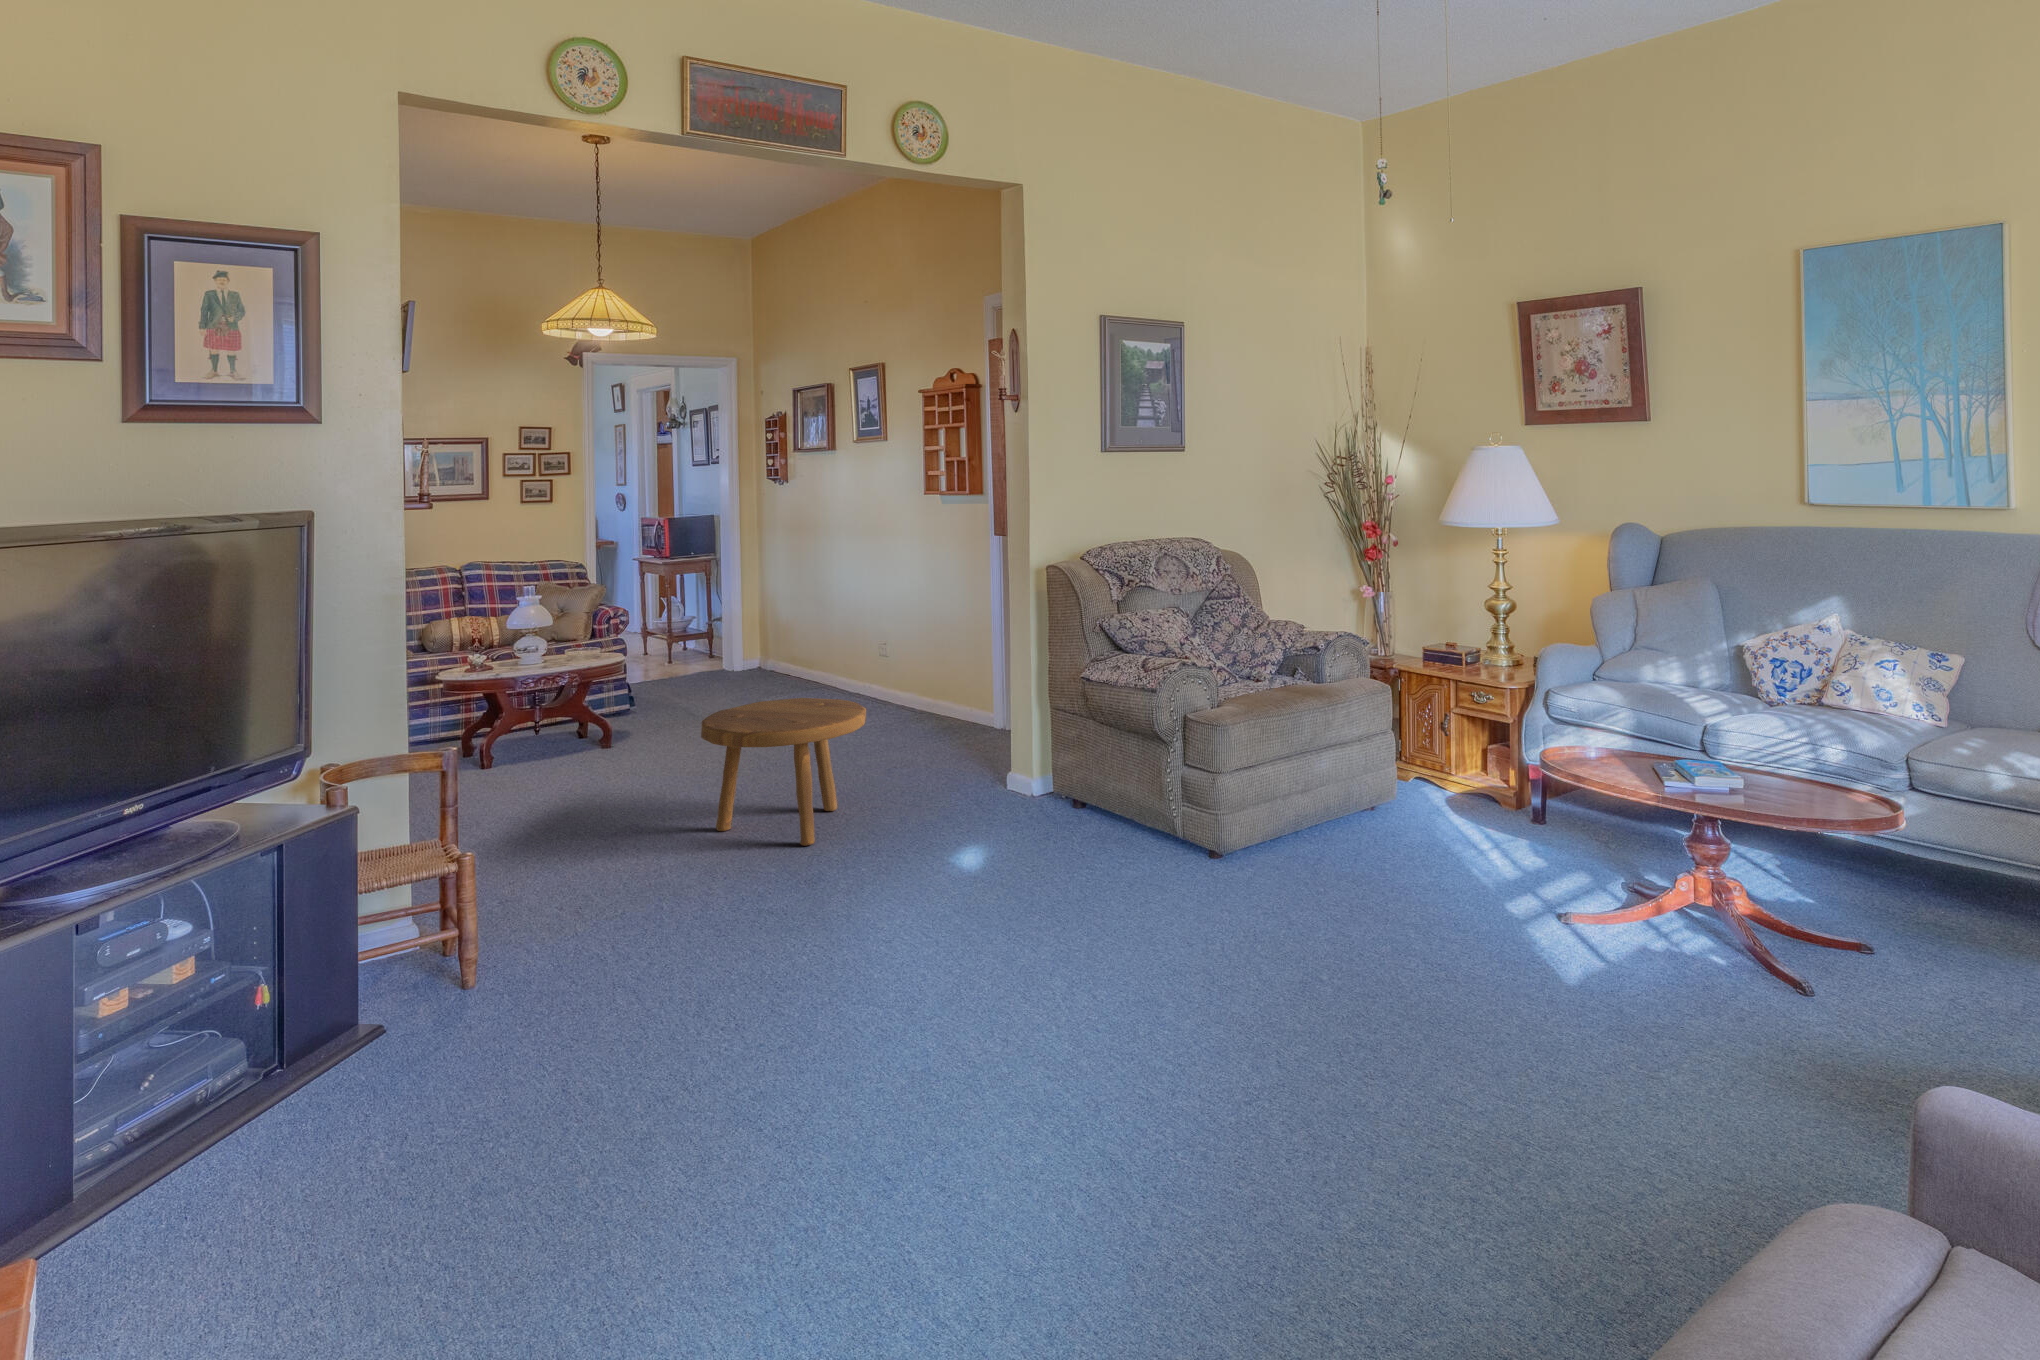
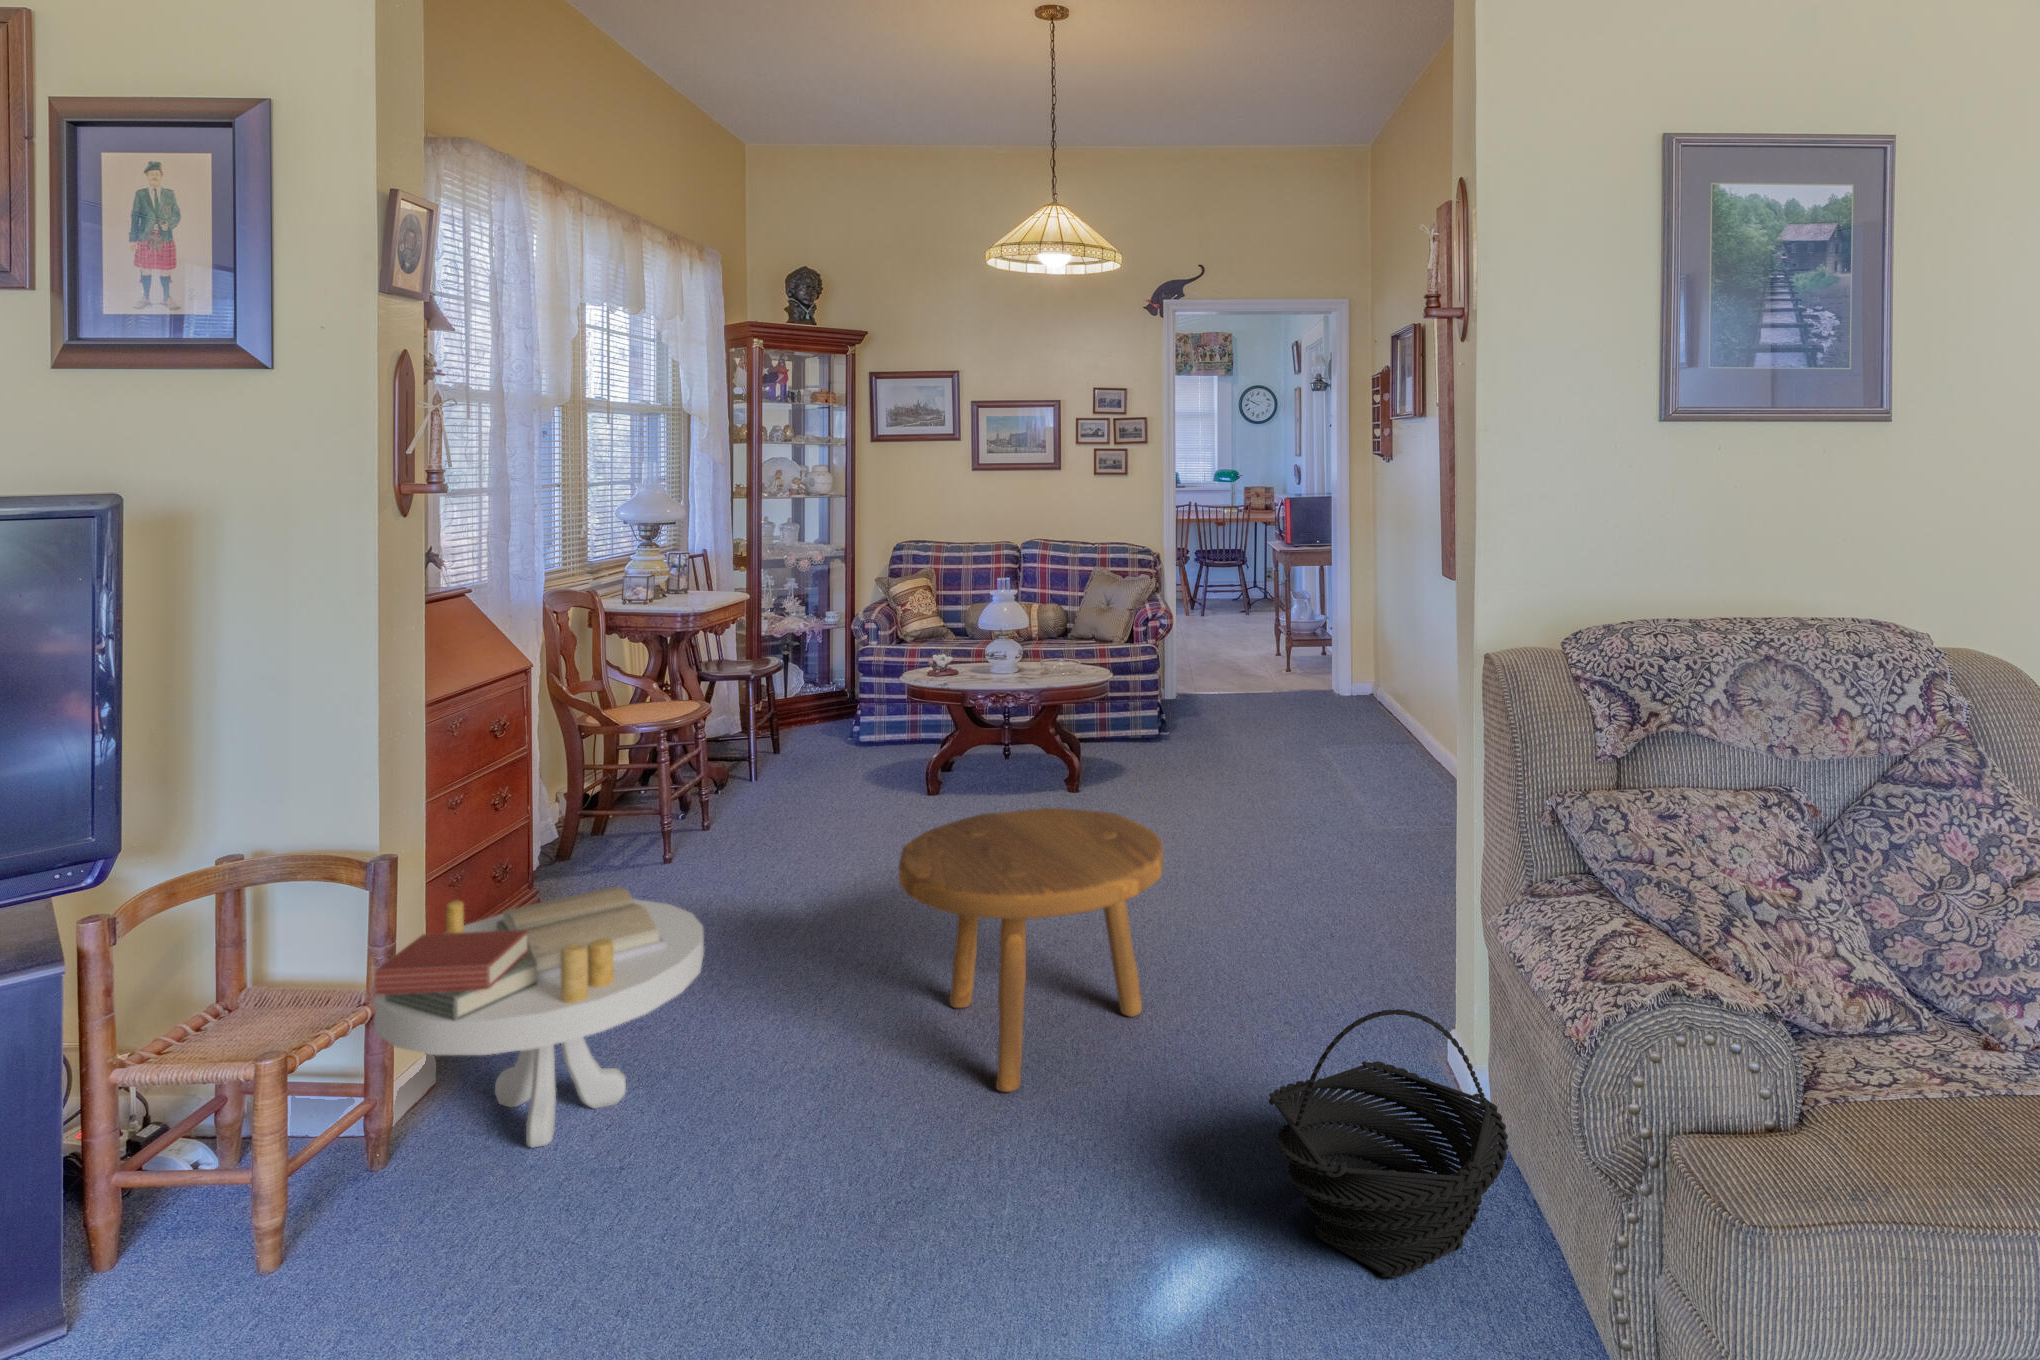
basket: none [982,729,1094,841] -> present [1269,1009,1508,1278]
side table: none [421,777,637,927] -> present [373,886,704,1148]

